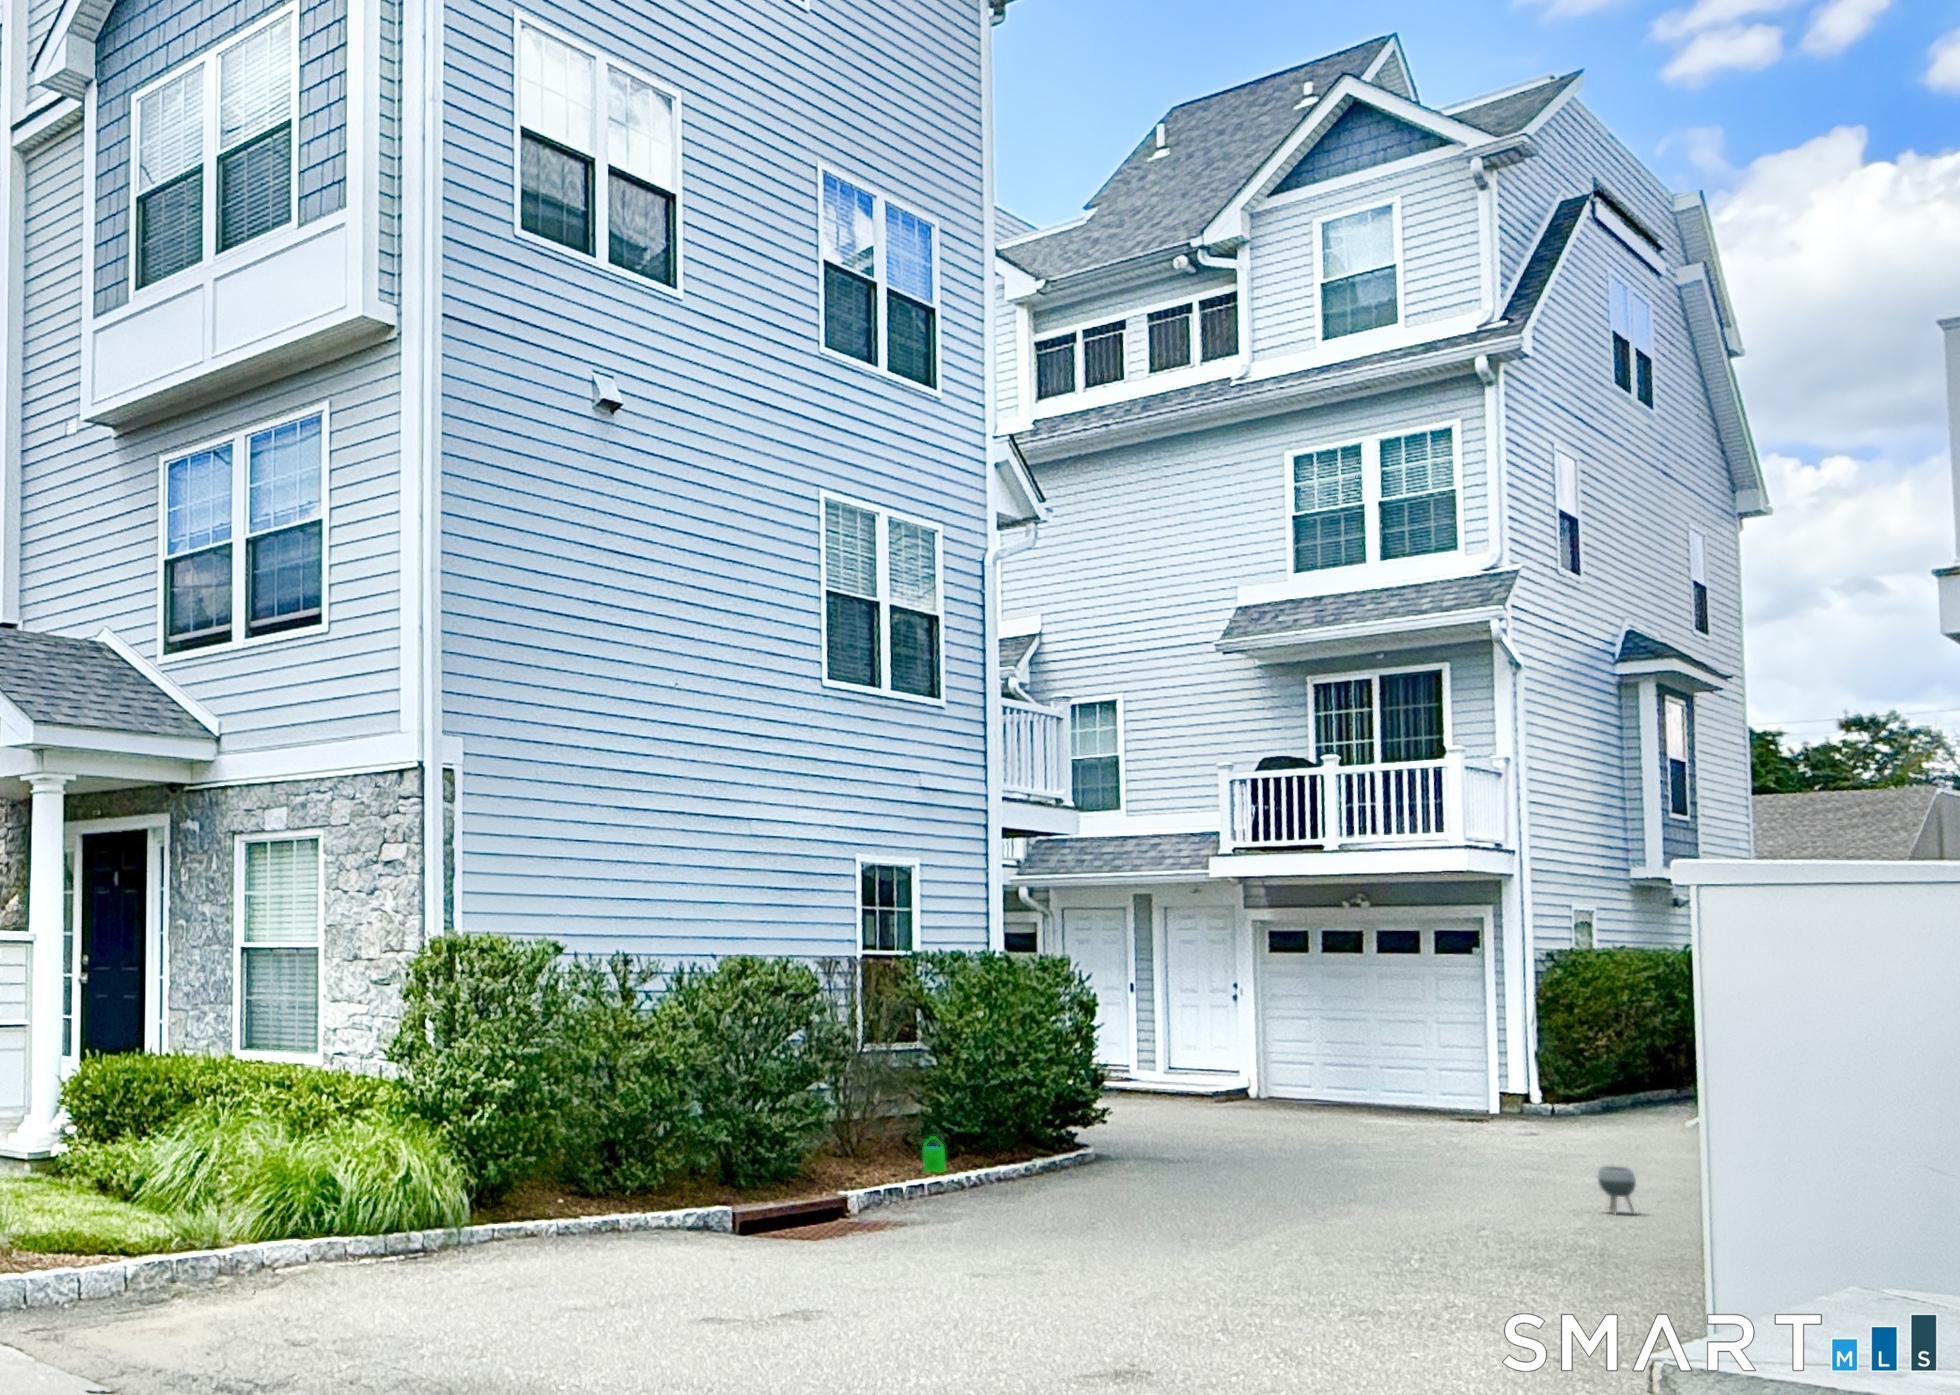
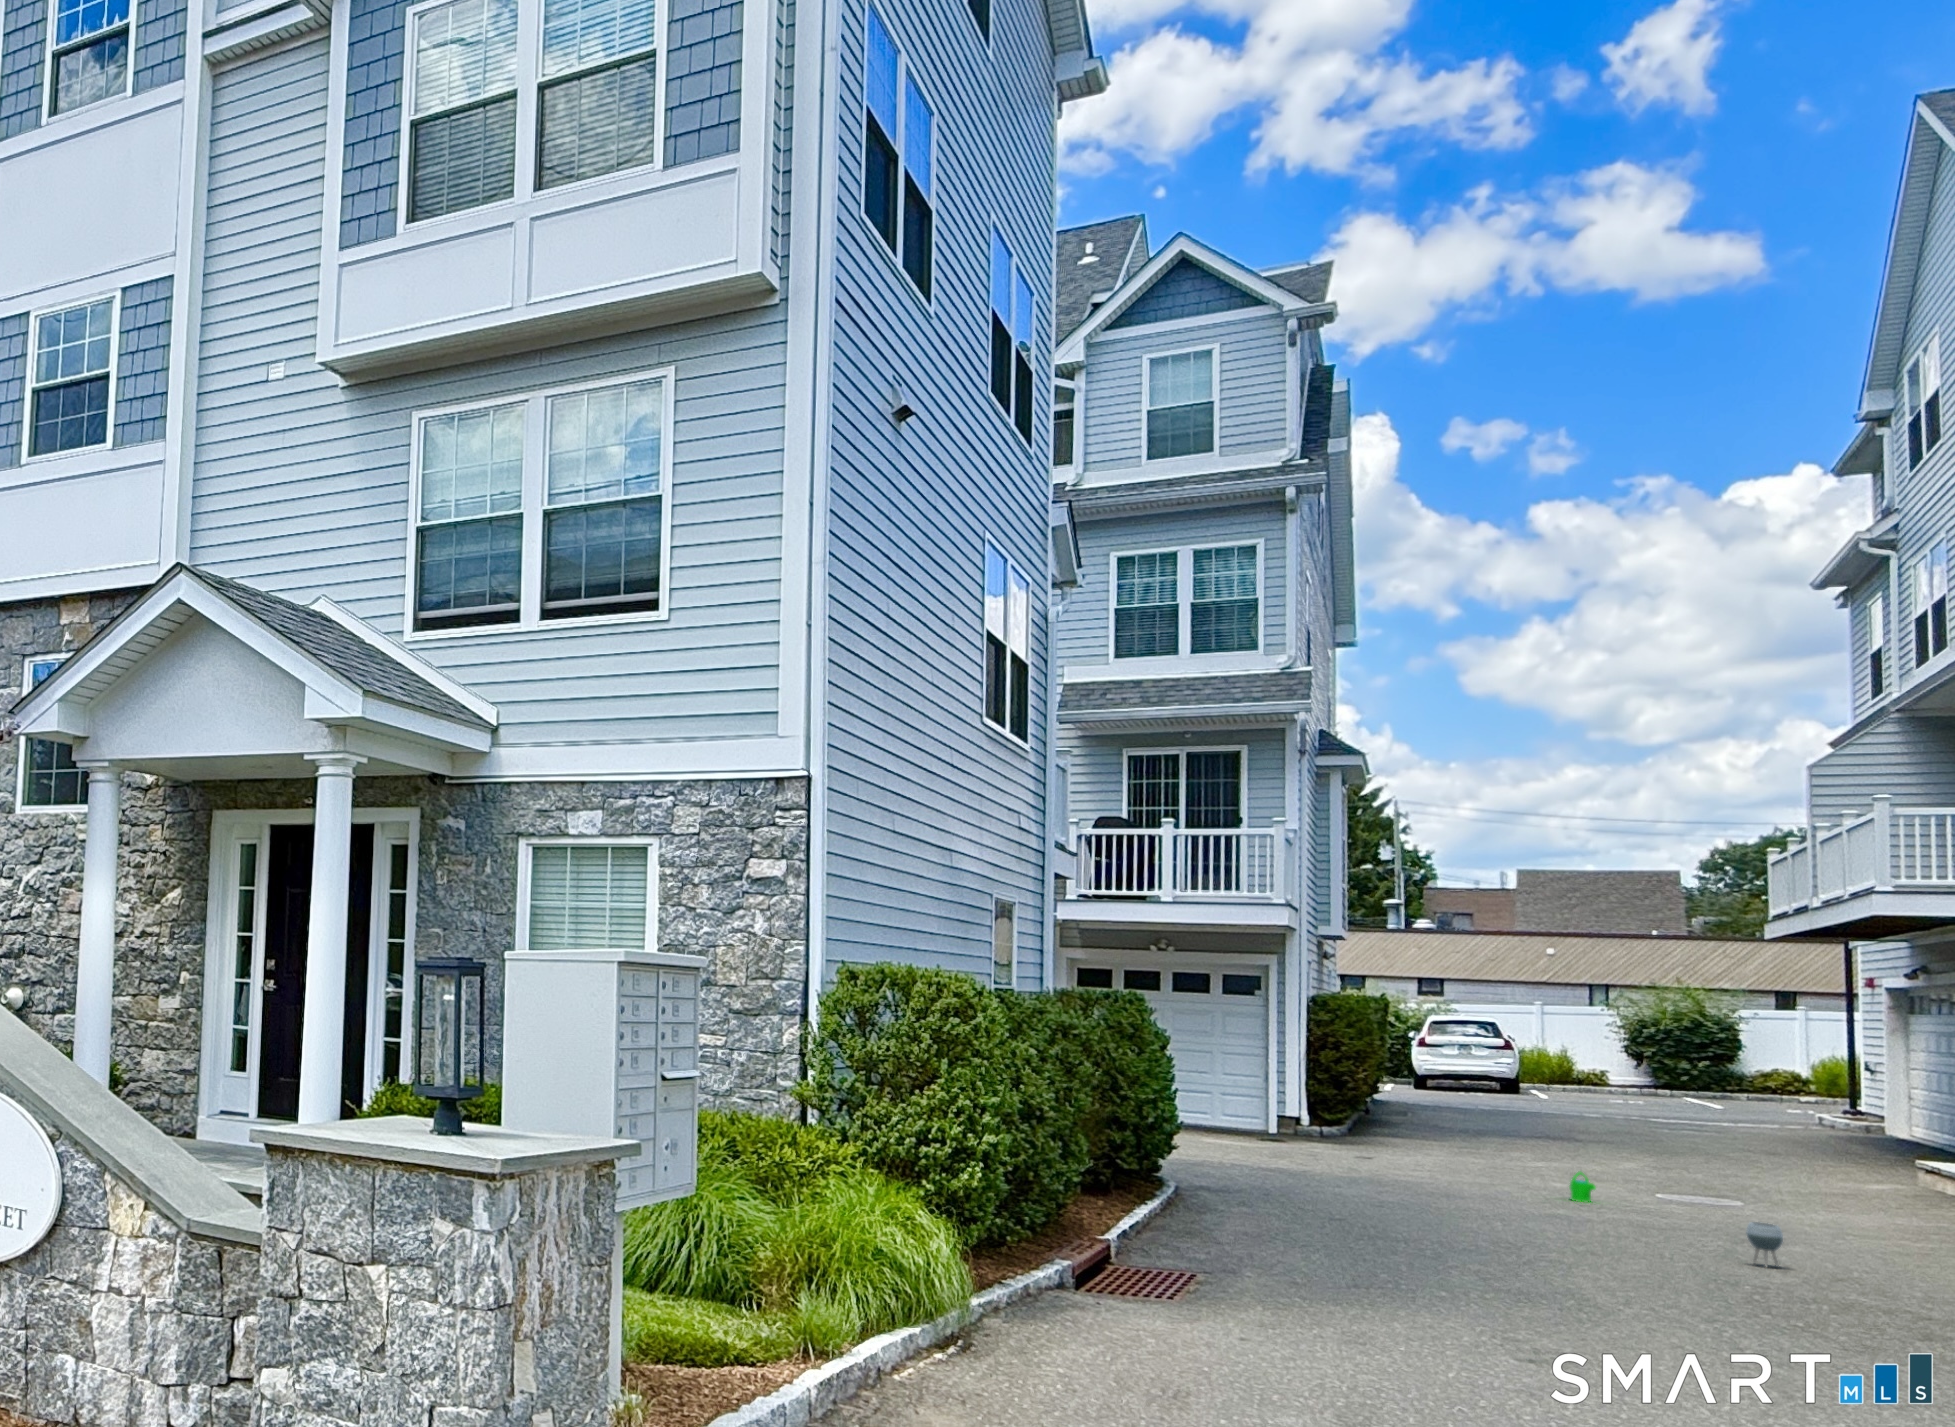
watering can: present [922,1136,946,1172] -> present [1569,1172,1596,1202]

